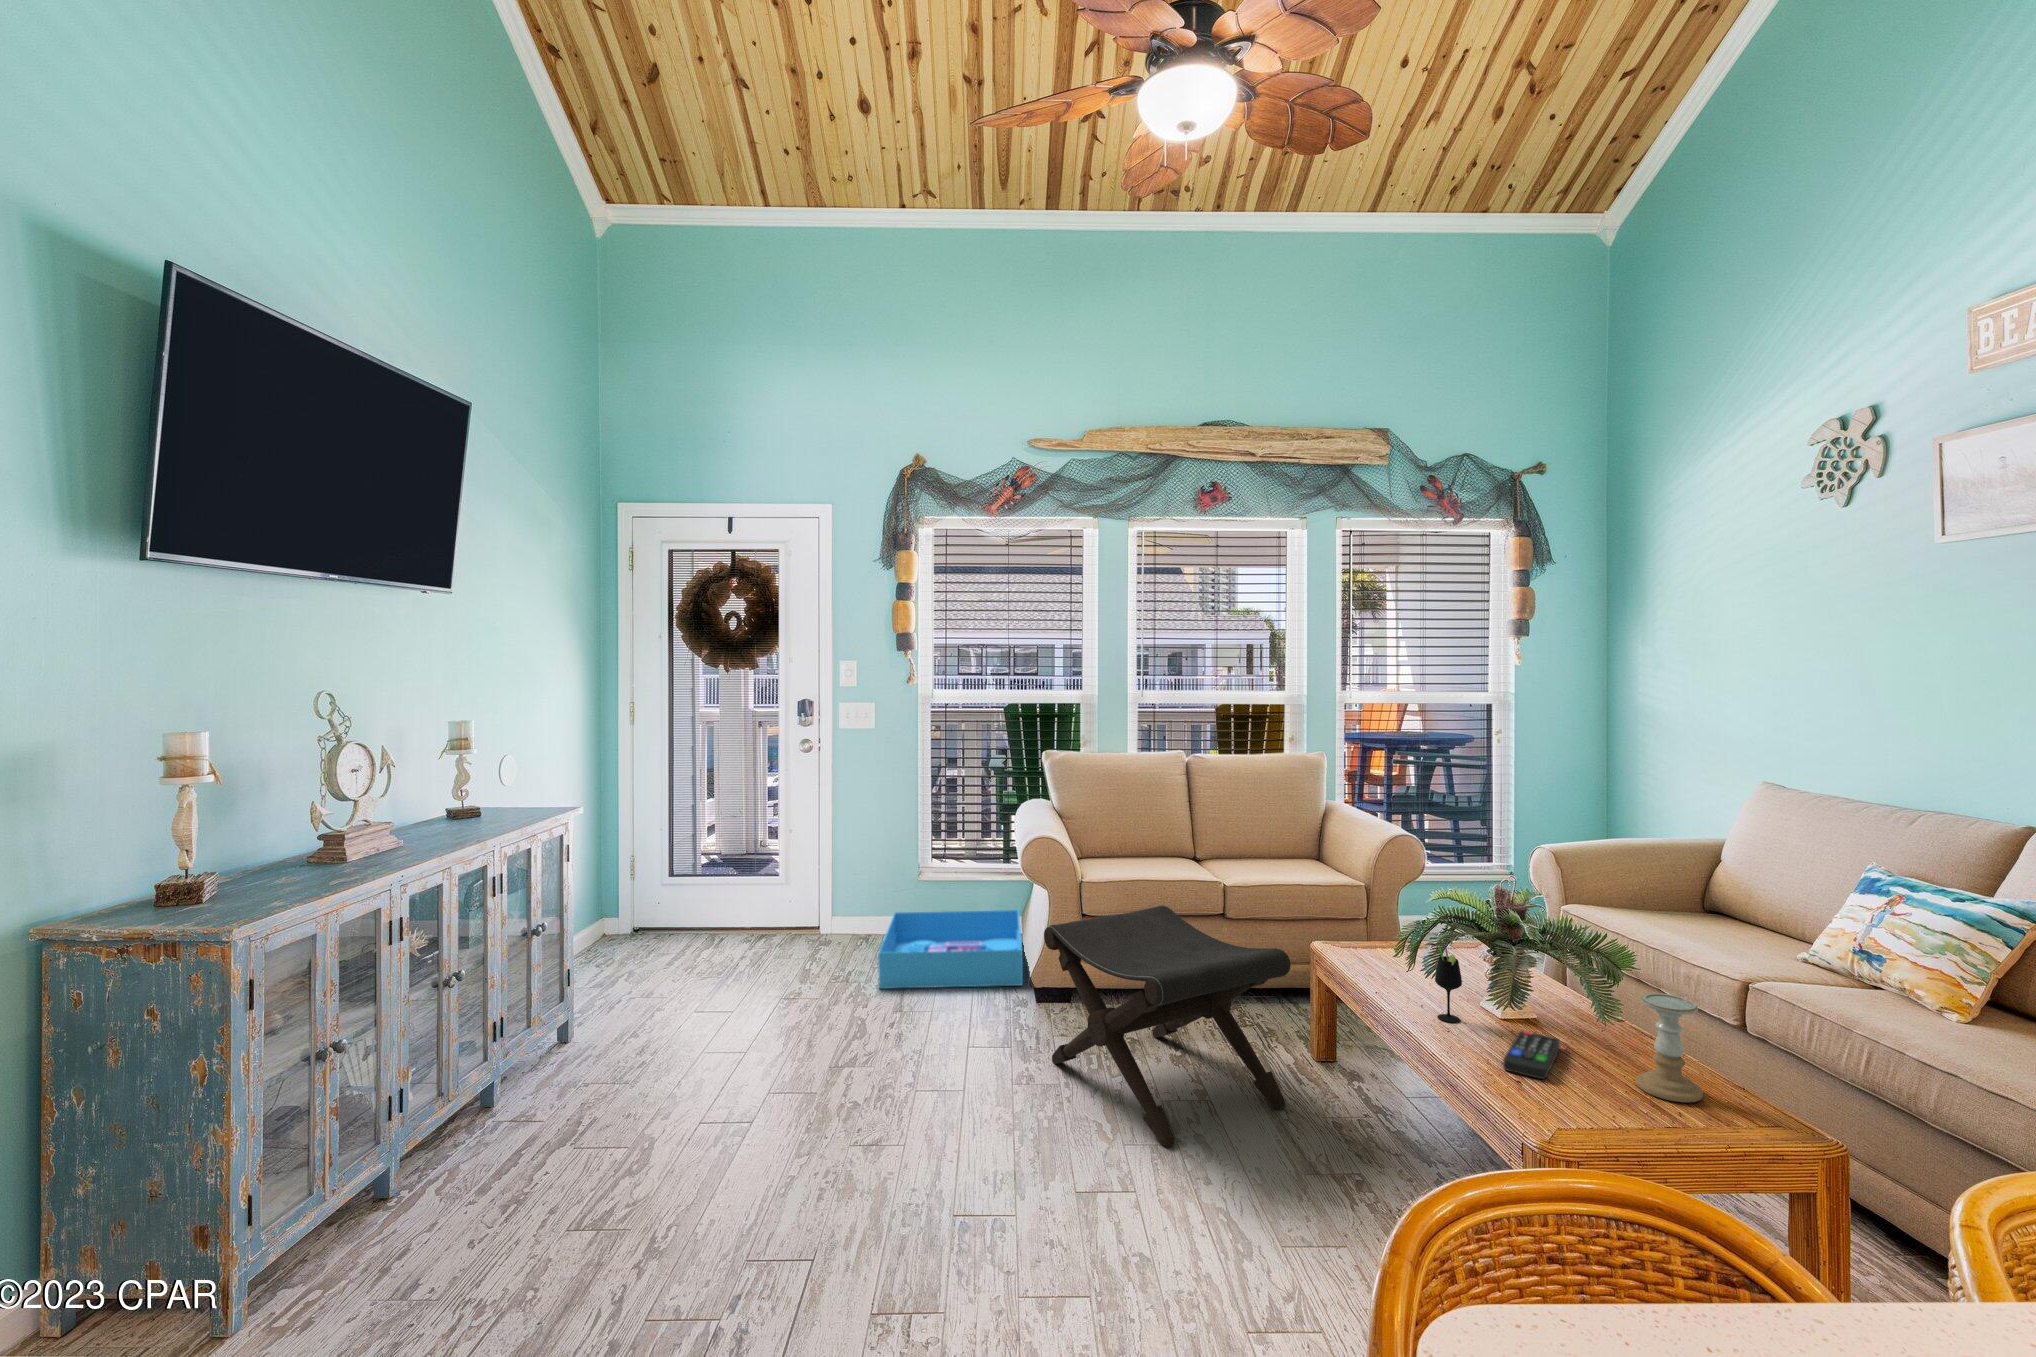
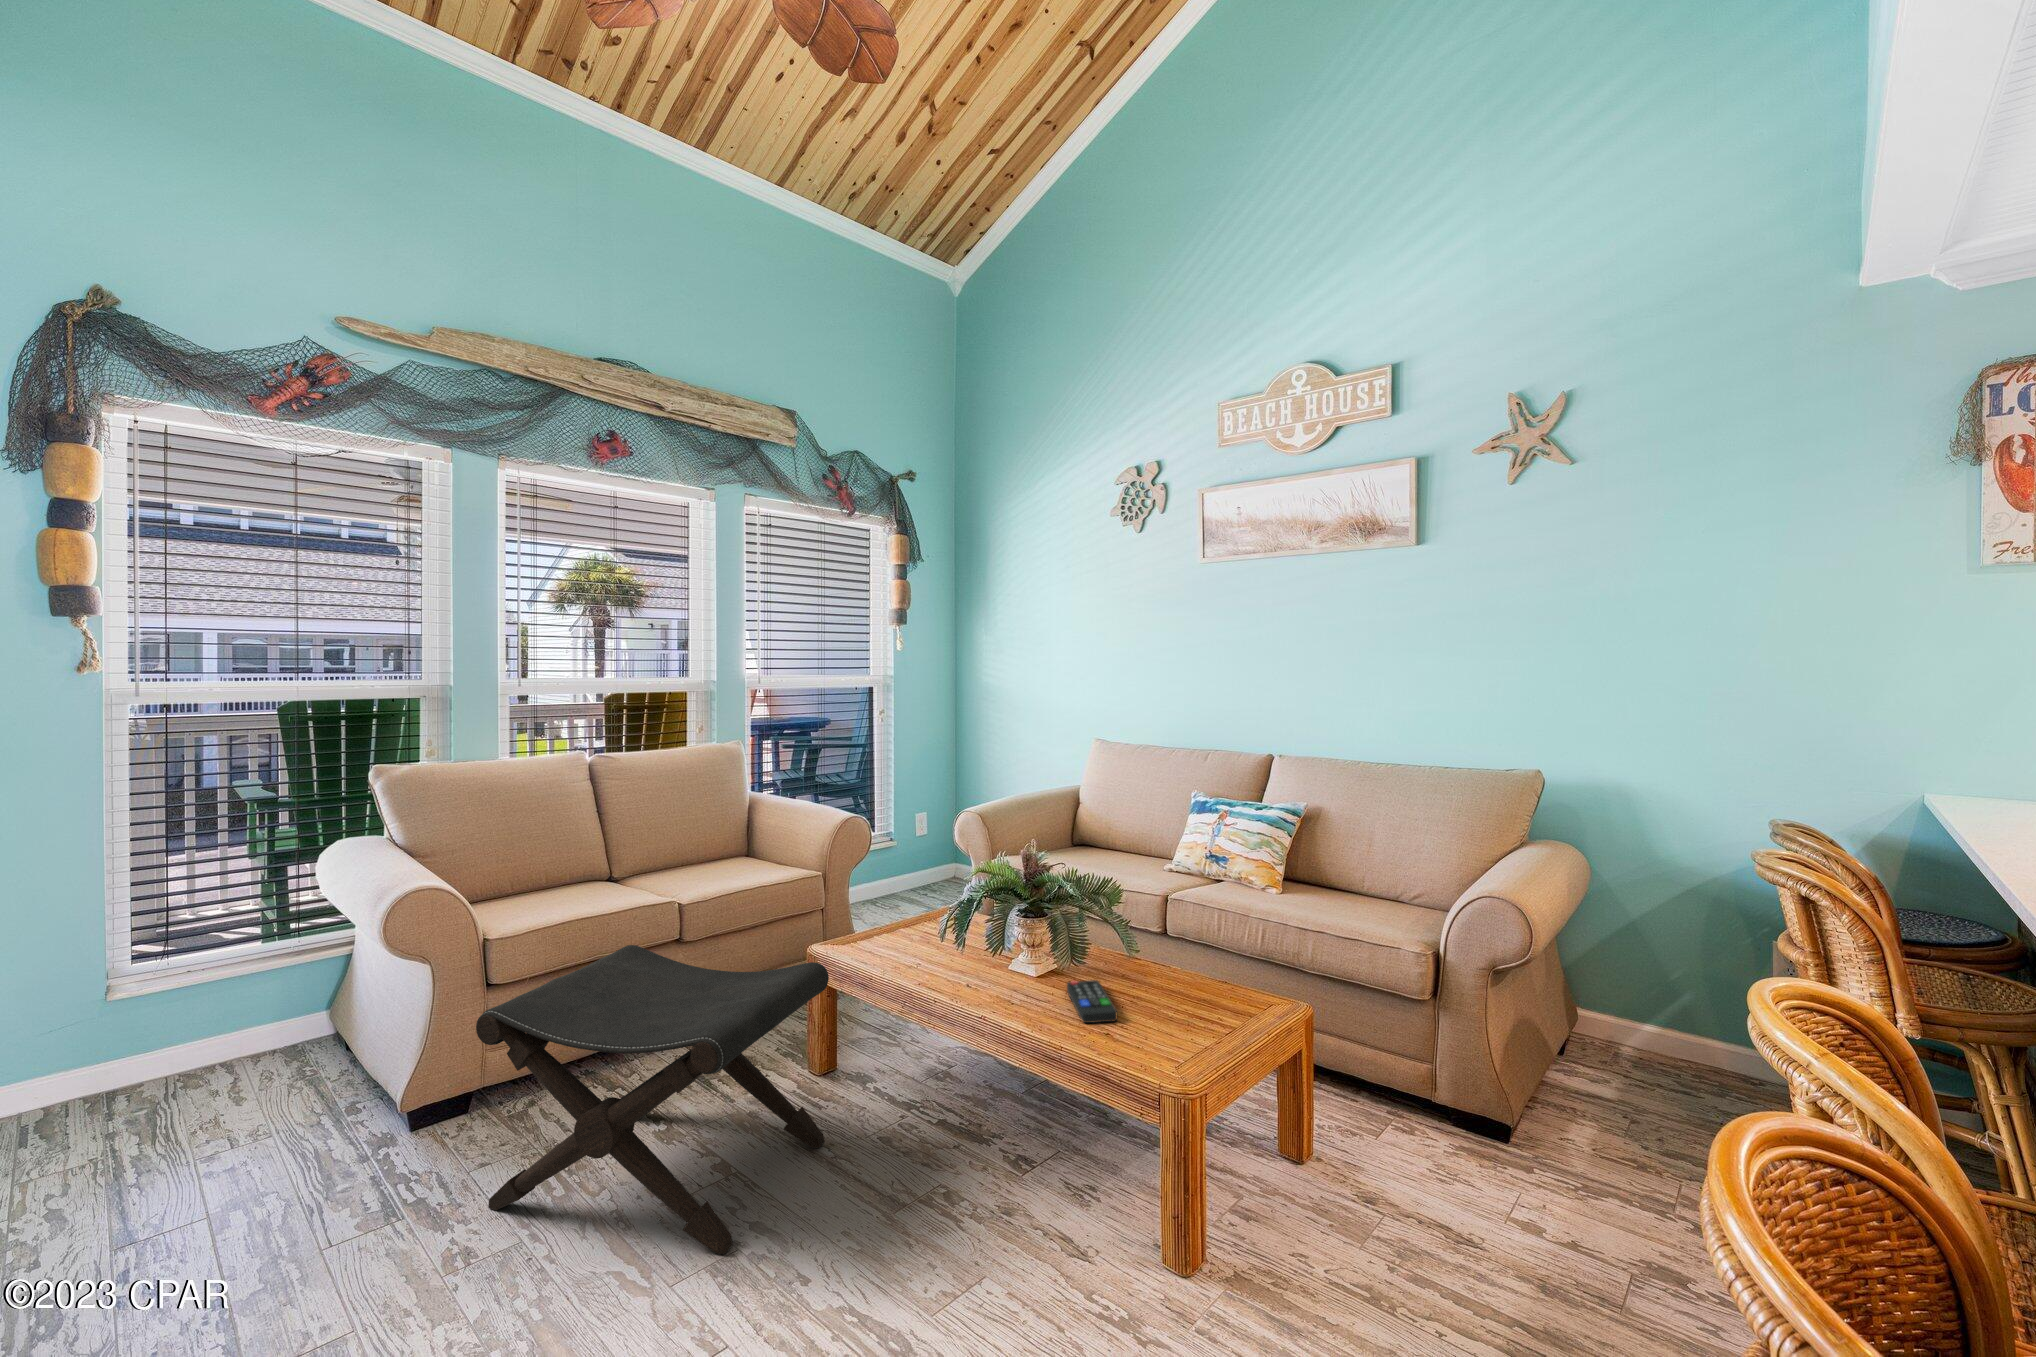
storage bin: present [878,910,1023,989] -> none [52,1005,372,1215]
wine glass: present [1435,947,1462,1022] -> none [988,919,1012,993]
candle holder: present [1636,993,1703,1102] -> none [1167,917,1215,1007]

